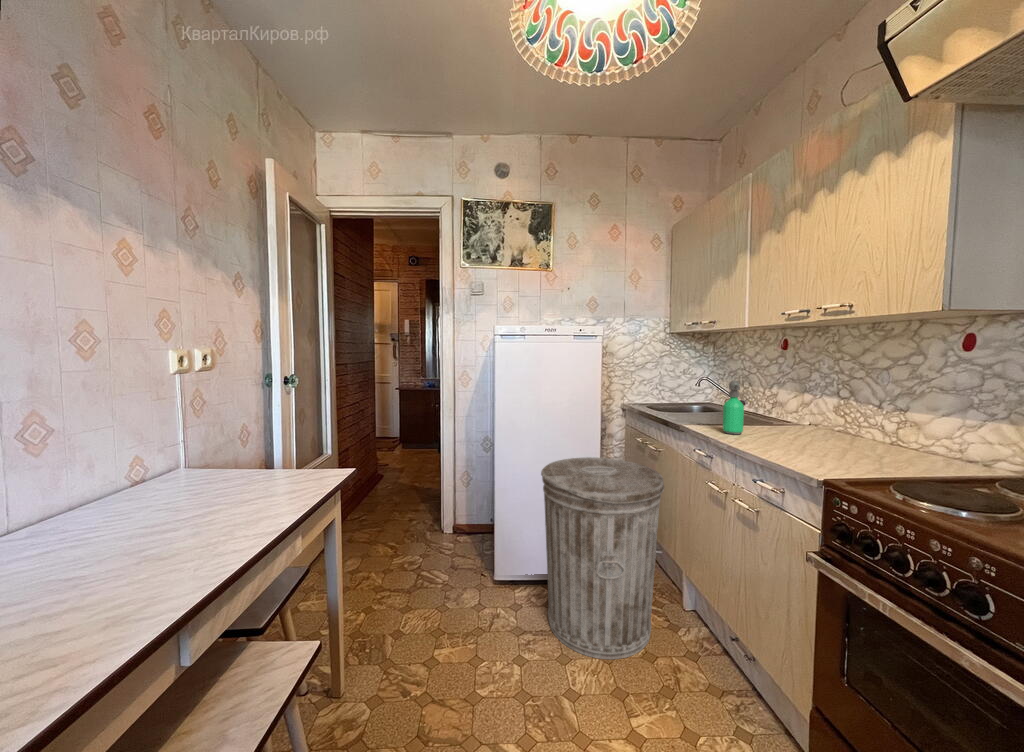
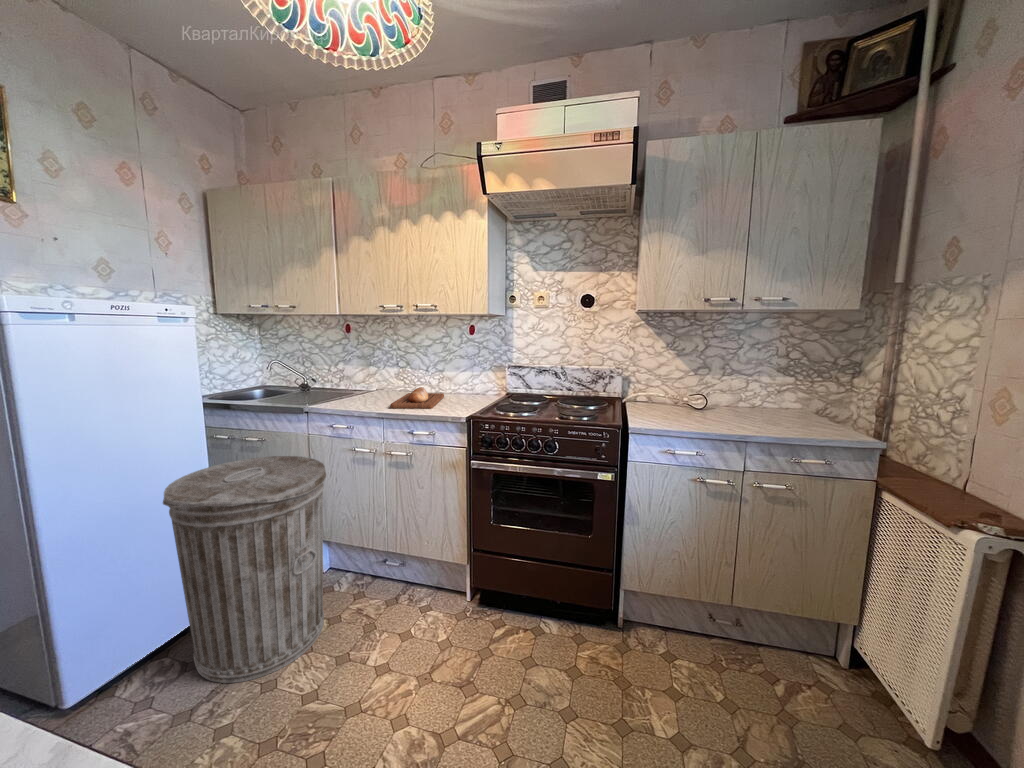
soap dispenser: present [723,380,744,435] -> none [348,360,365,405]
bread loaf: none [752,428,882,460] -> present [390,387,444,409]

